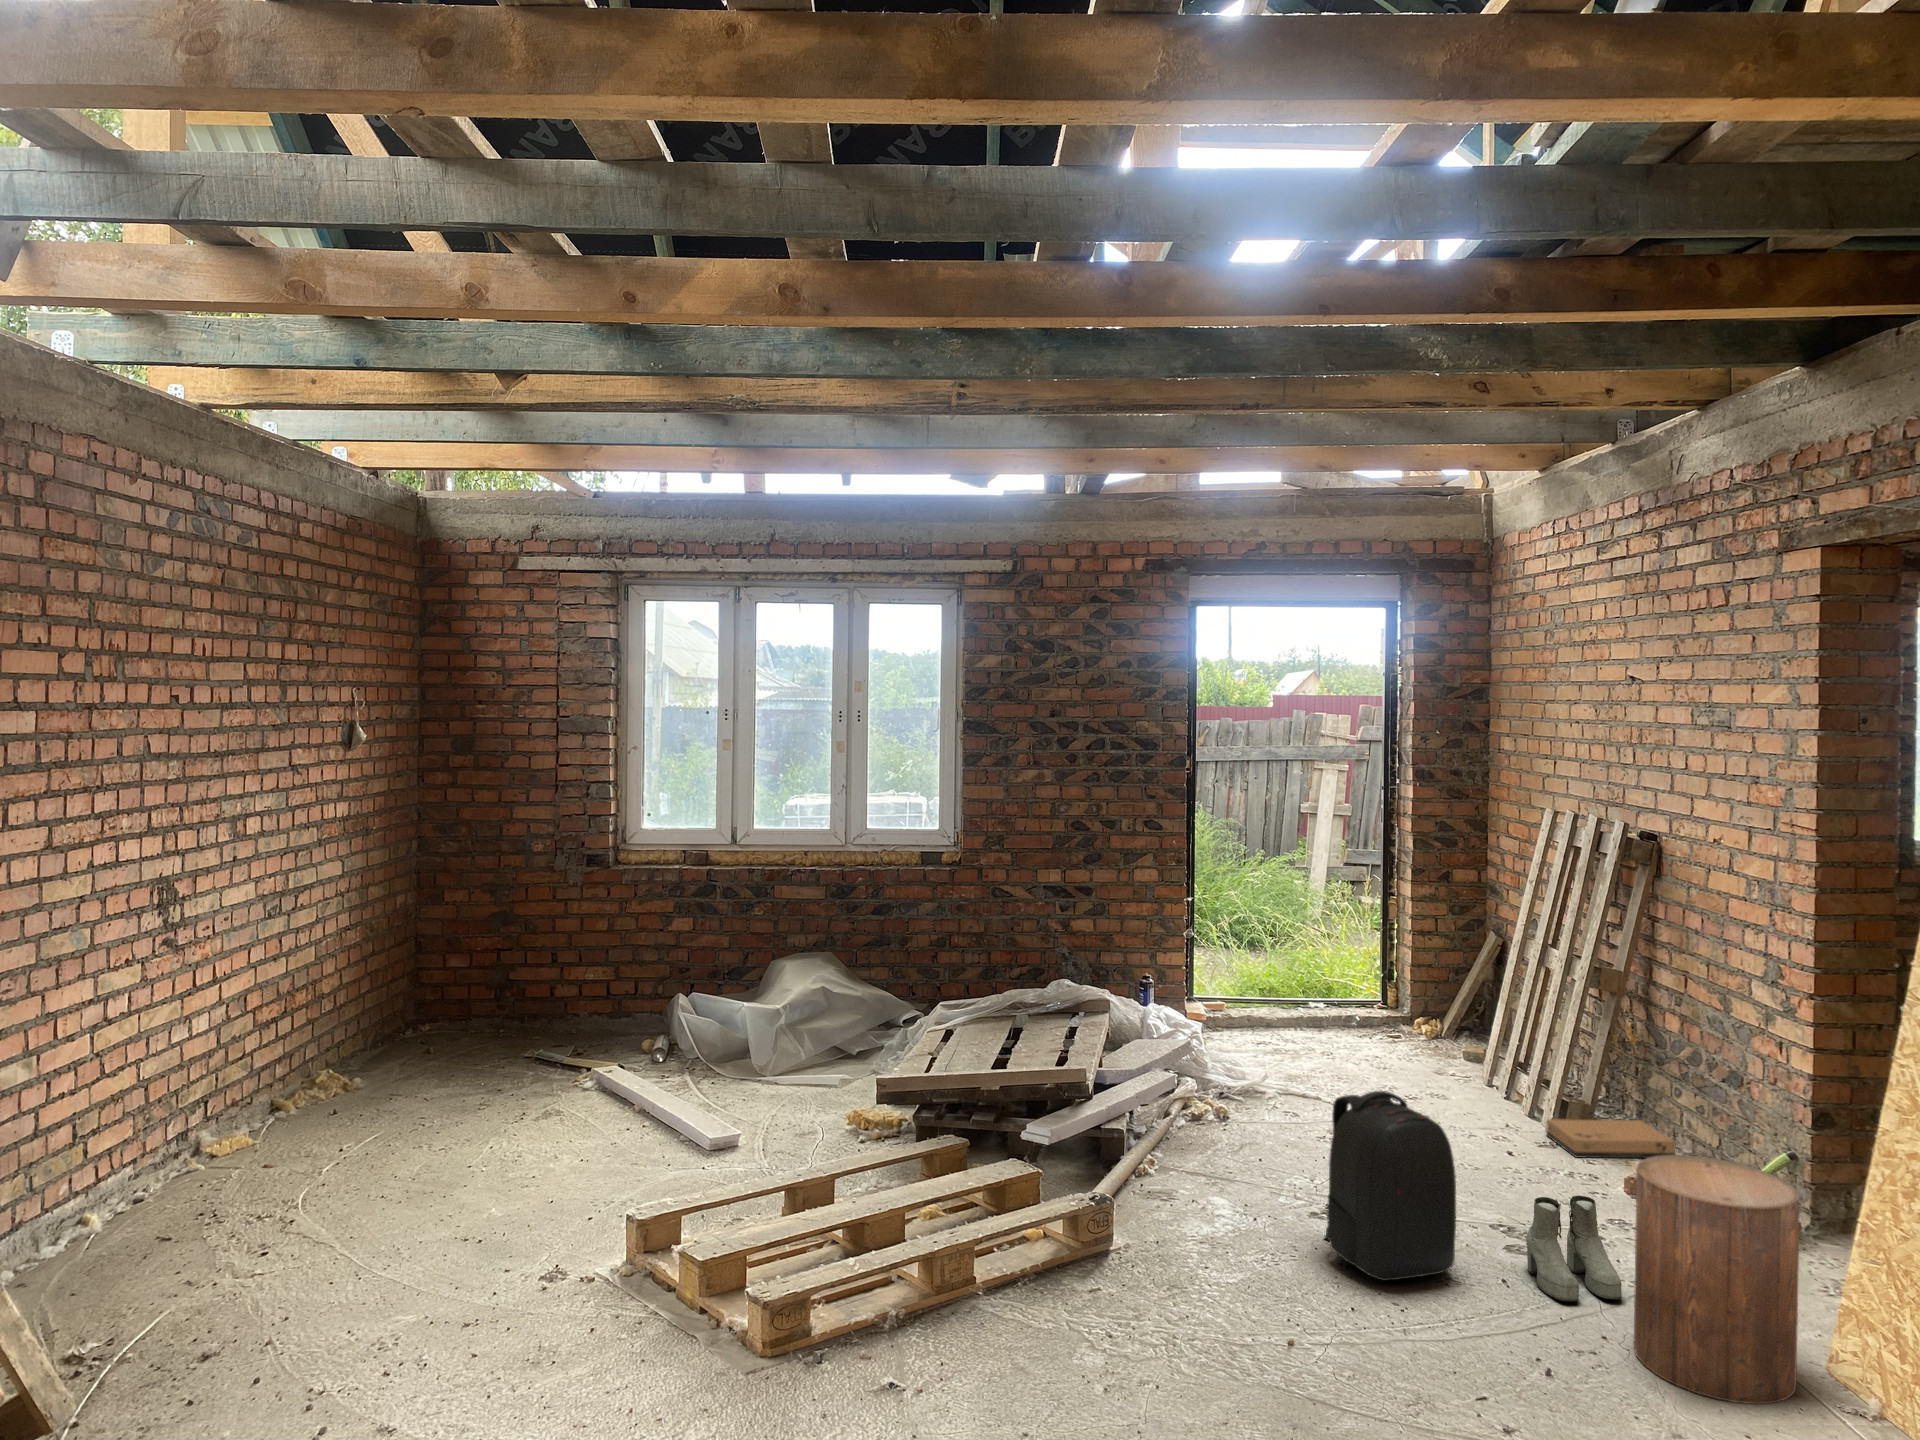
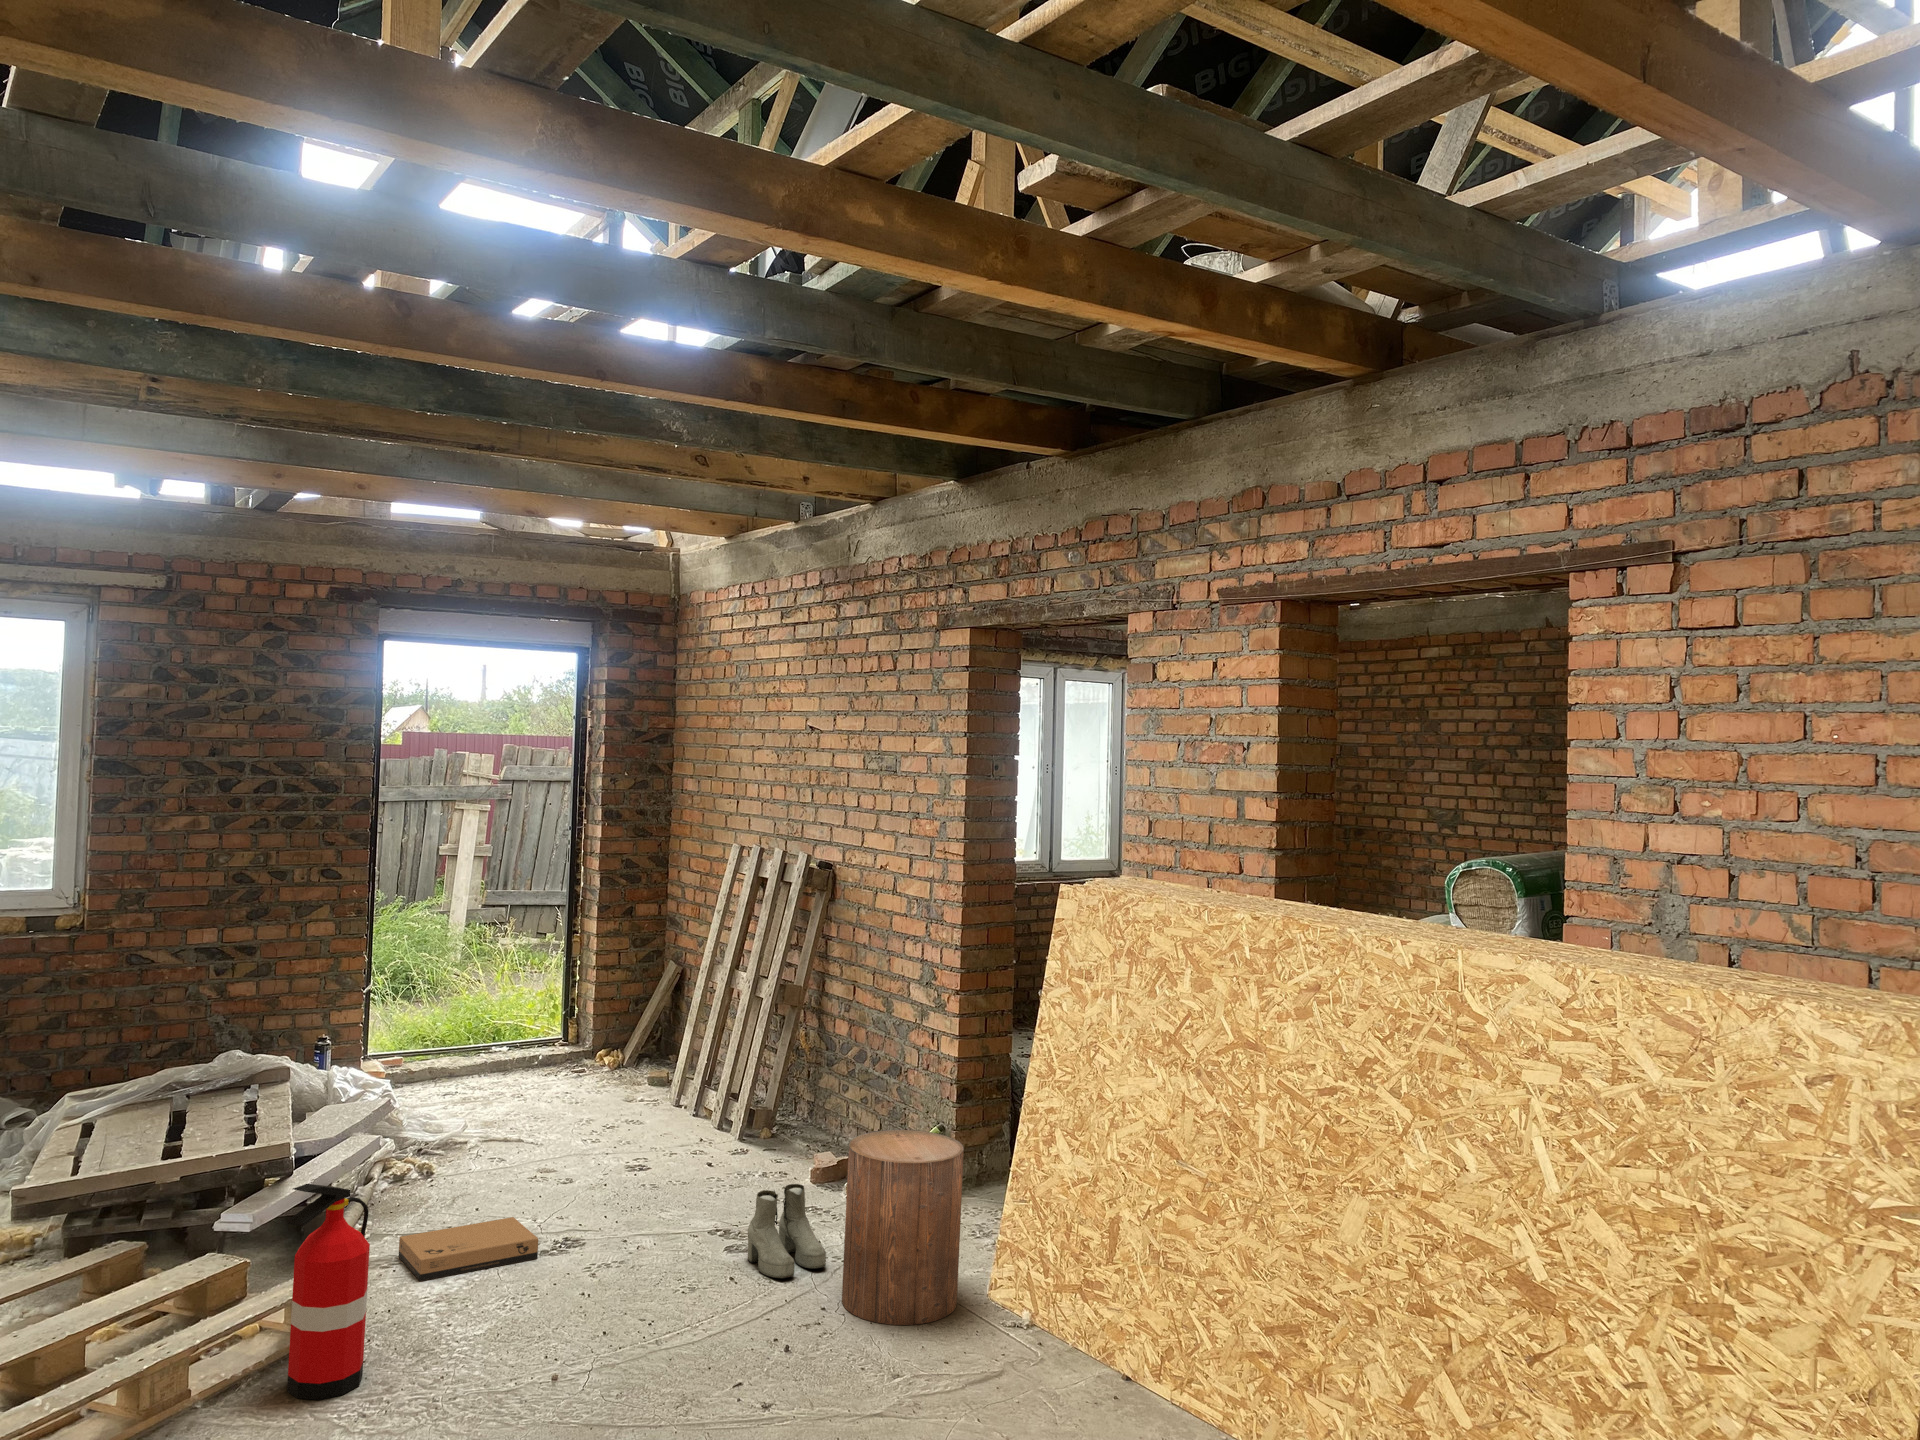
backpack: present [1324,1091,1456,1281] -> none [562,1115,695,1296]
fire extinguisher: none [1044,1113,1118,1311] -> present [287,1184,370,1400]
cardboard box: present [1546,1119,1675,1158] -> present [398,1217,538,1281]

